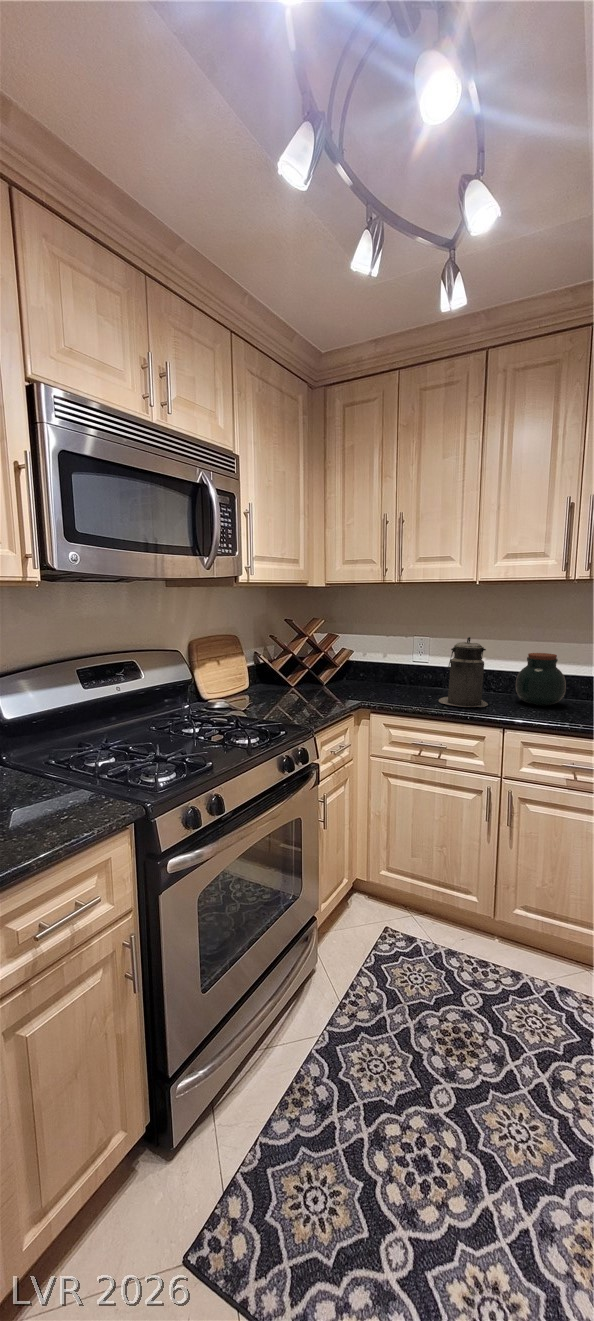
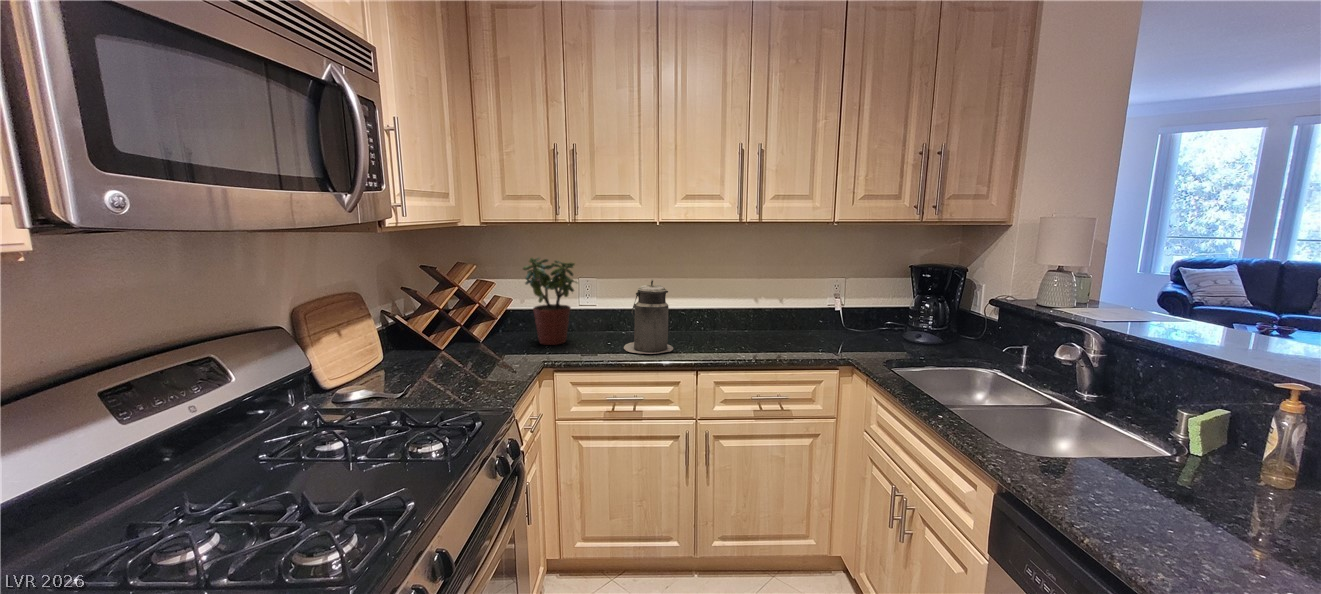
potted plant: none [355,614,404,692] -> present [523,258,577,345]
jar: present [516,653,566,705] -> none [692,290,737,342]

